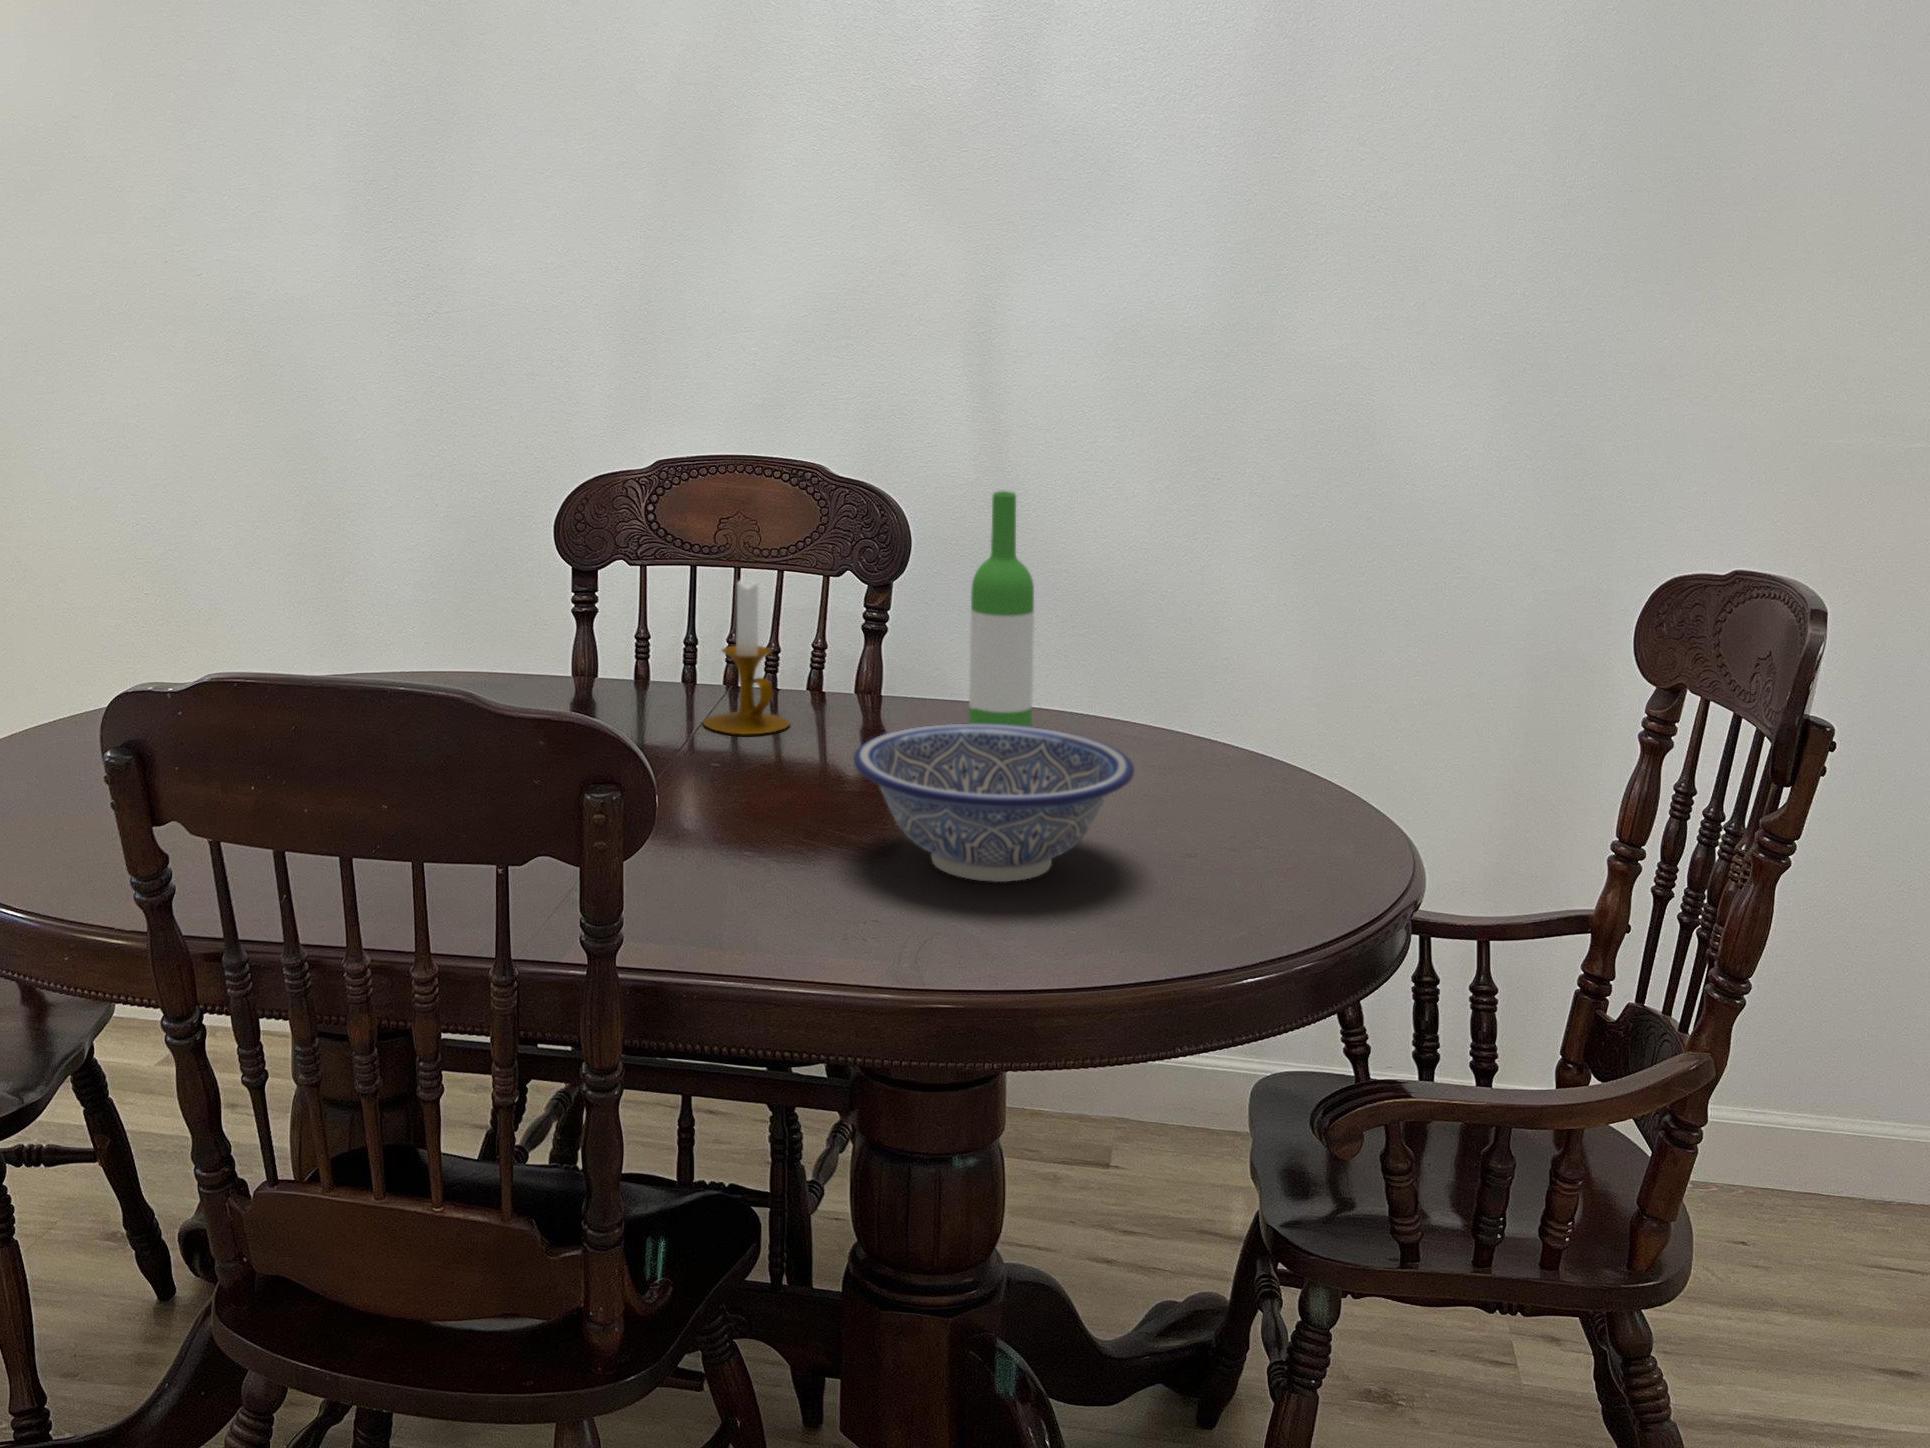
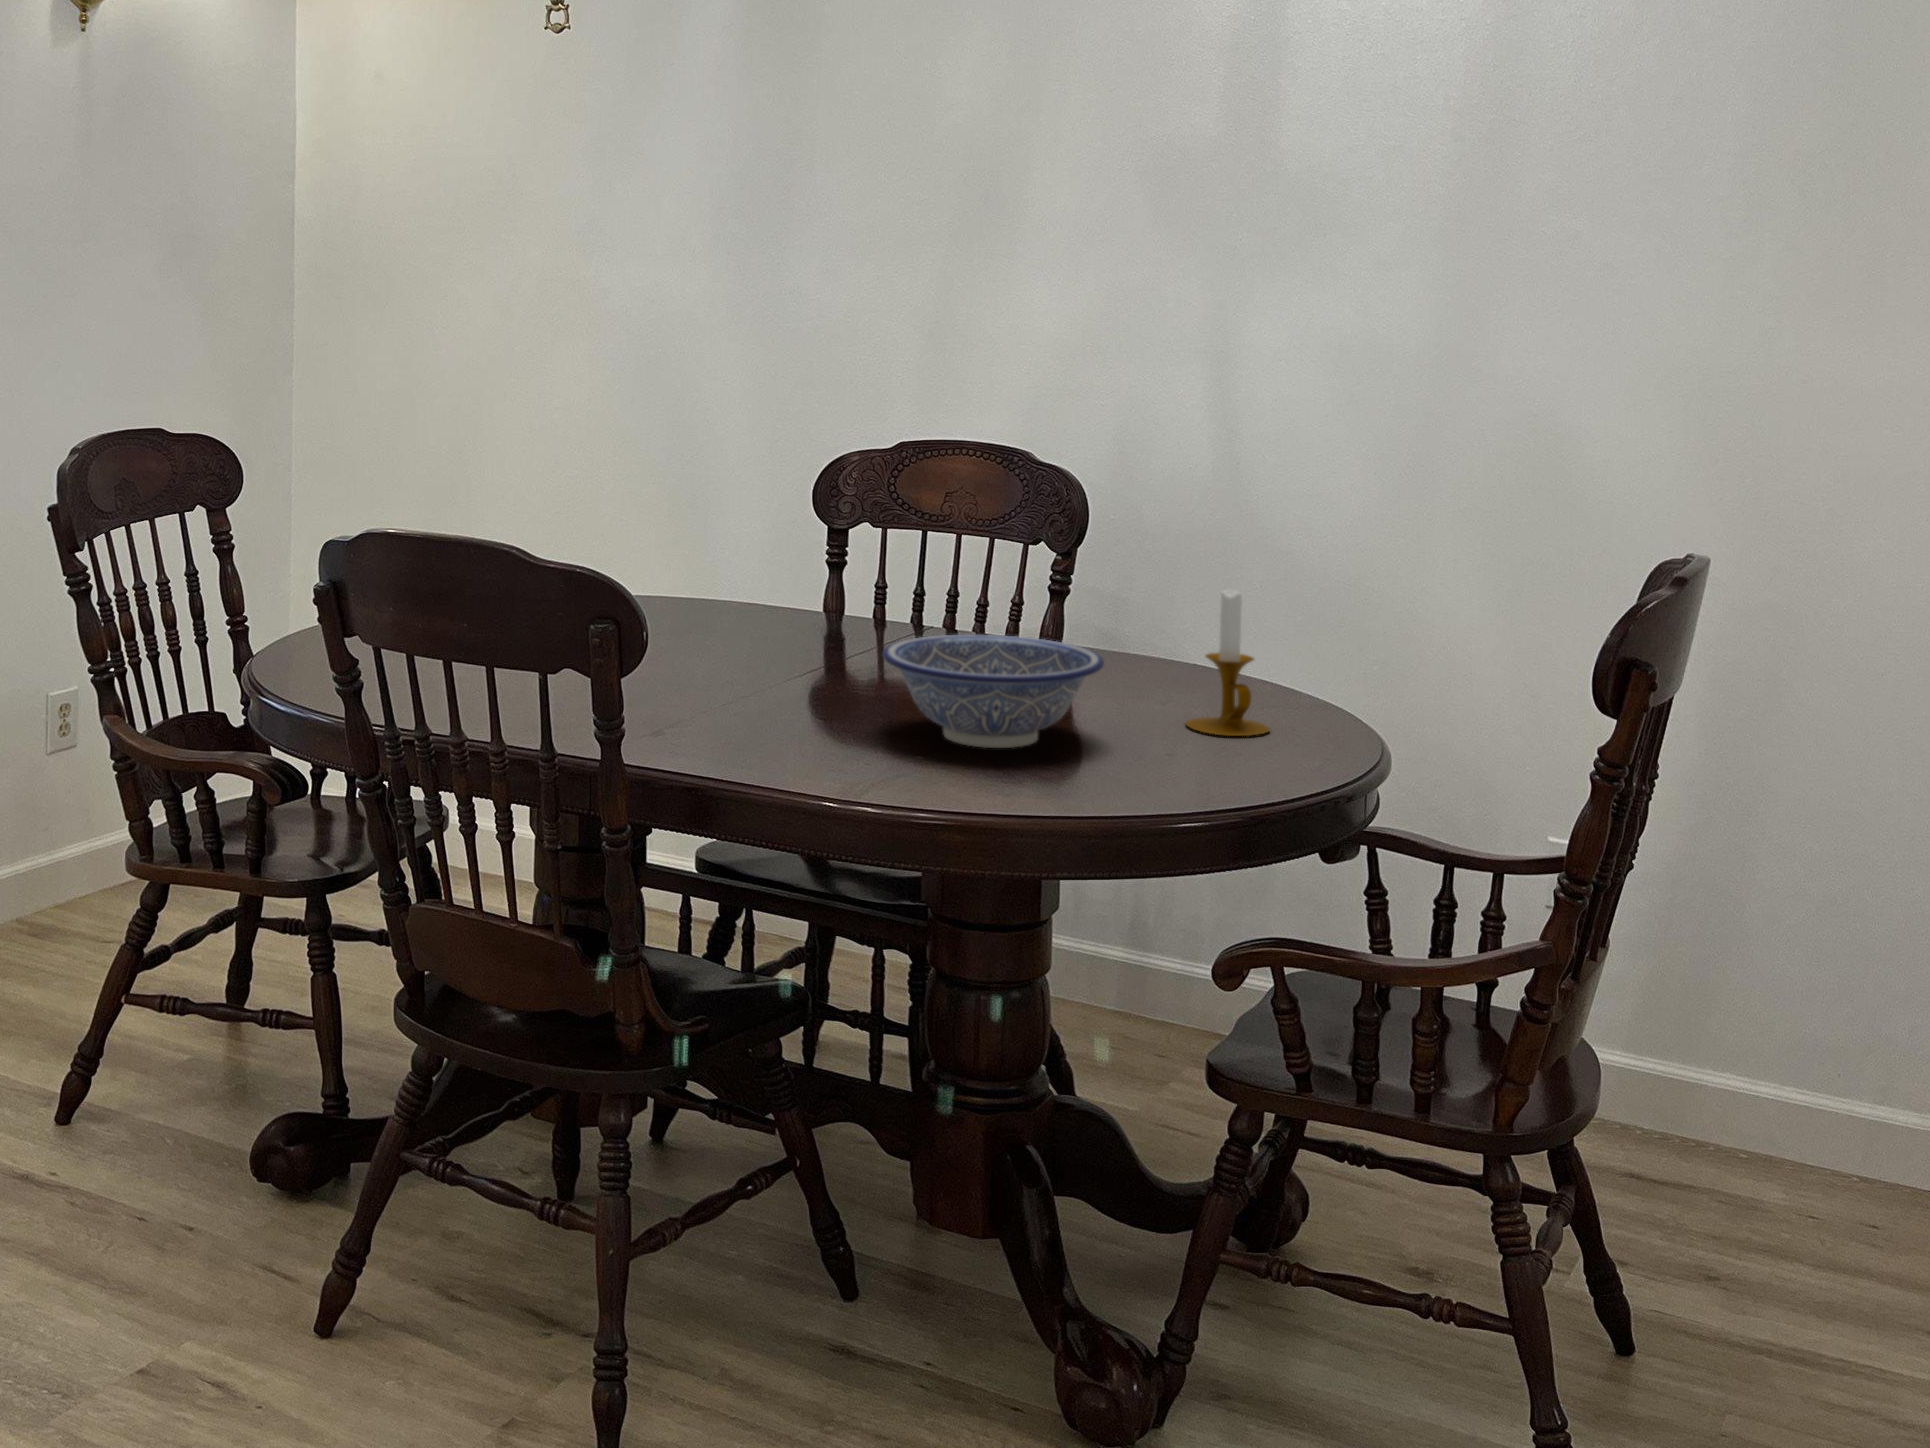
wine bottle: present [969,491,1034,727] -> none [1090,467,1146,674]
candlestick: present [703,580,789,734] -> present [1186,590,1270,736]

